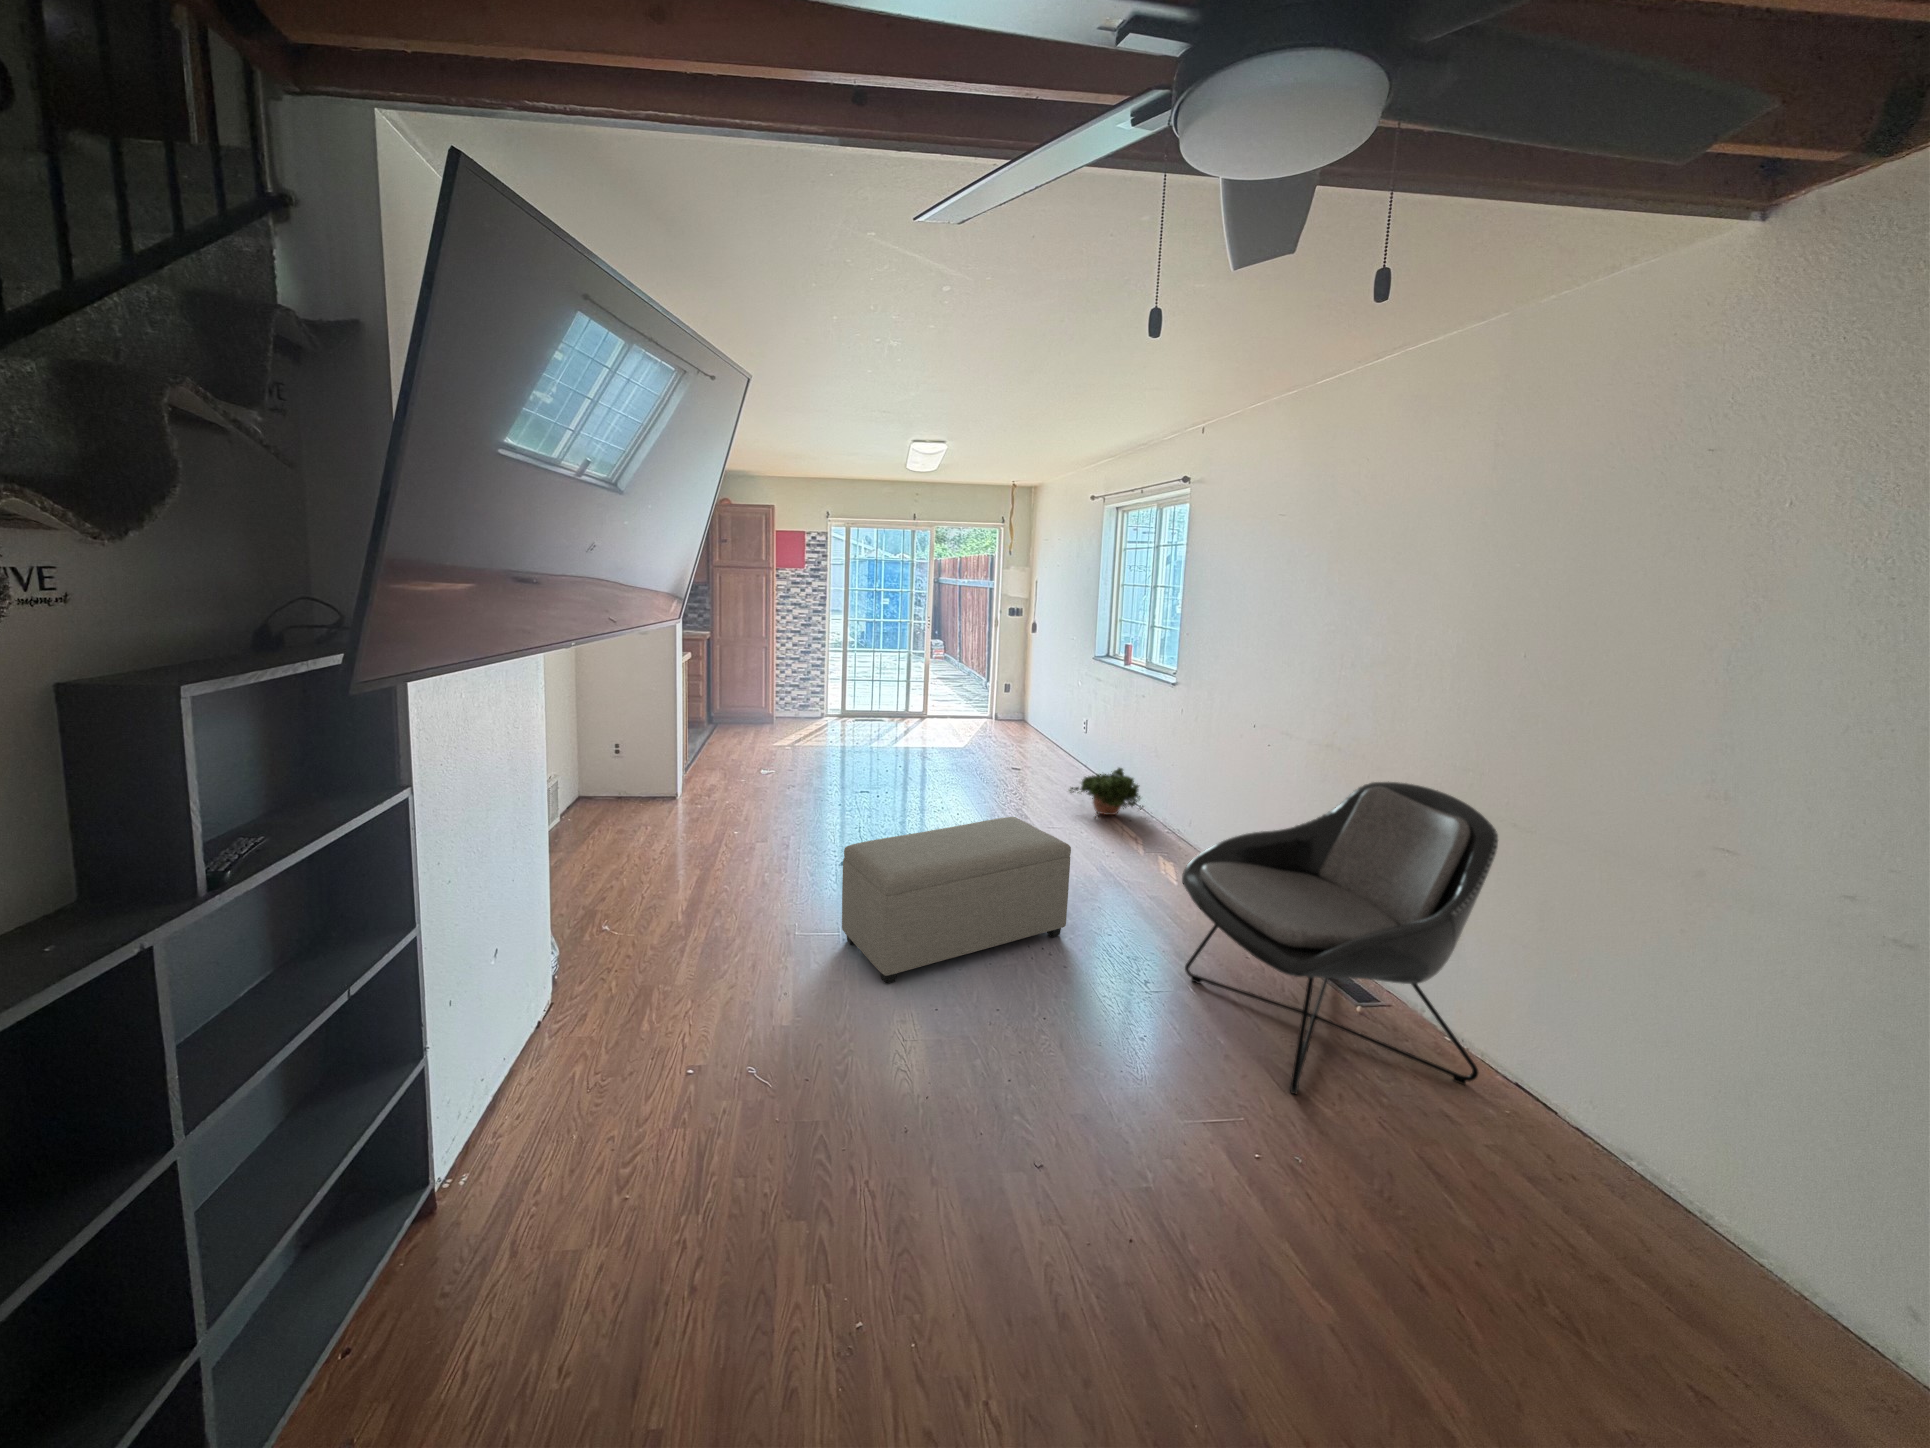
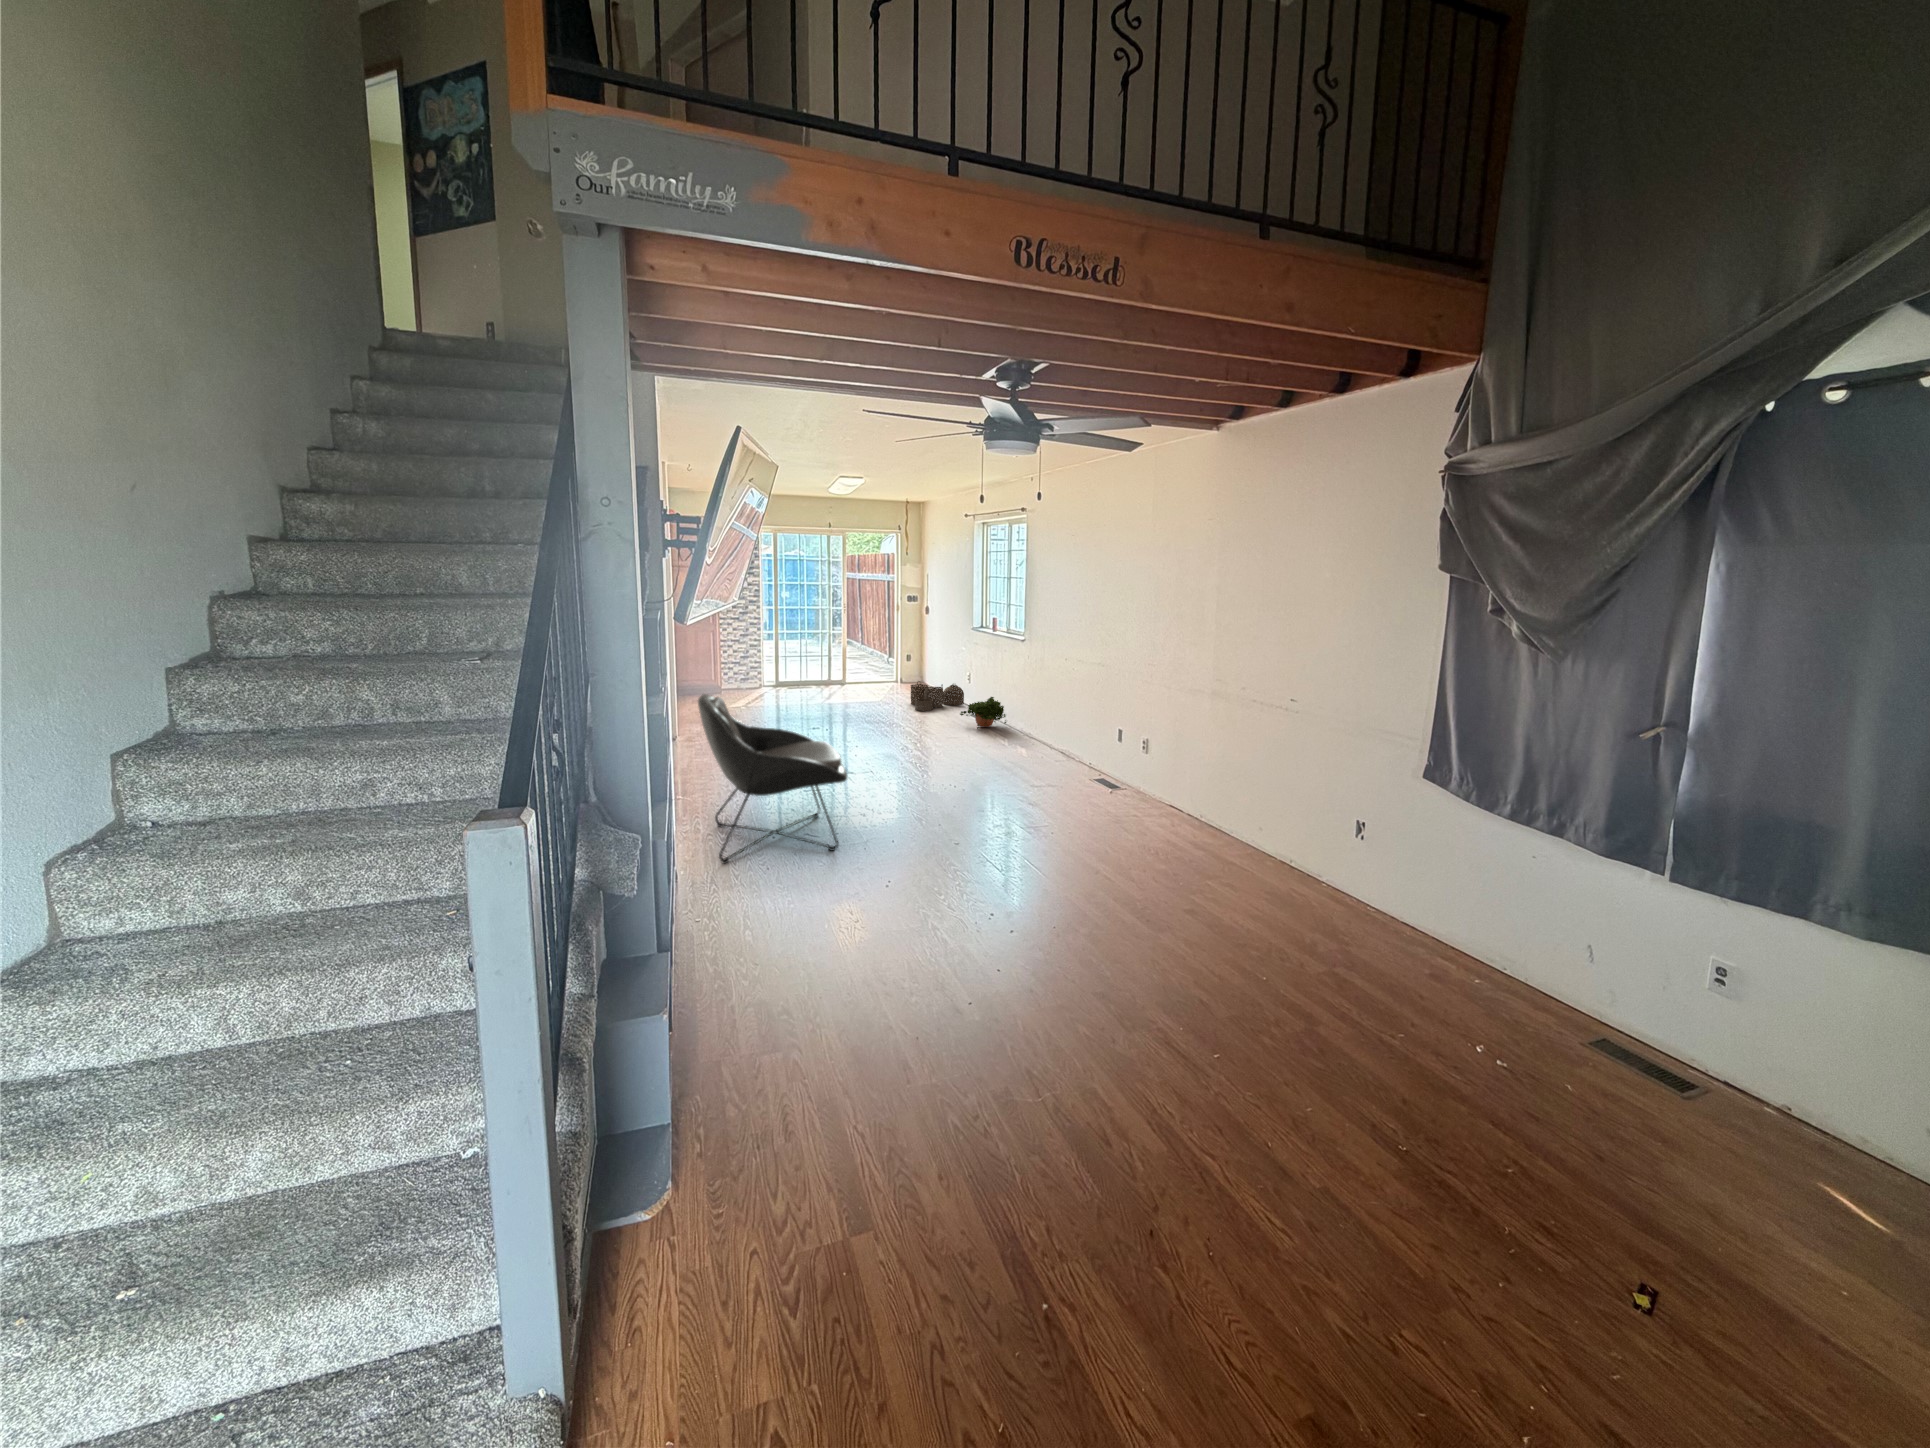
woven basket: none [1002,726,1077,772] -> present [911,681,964,711]
lounge chair: present [1182,781,1498,1094] -> present [698,694,848,864]
ottoman: present [842,817,1071,984] -> none [838,713,964,793]

